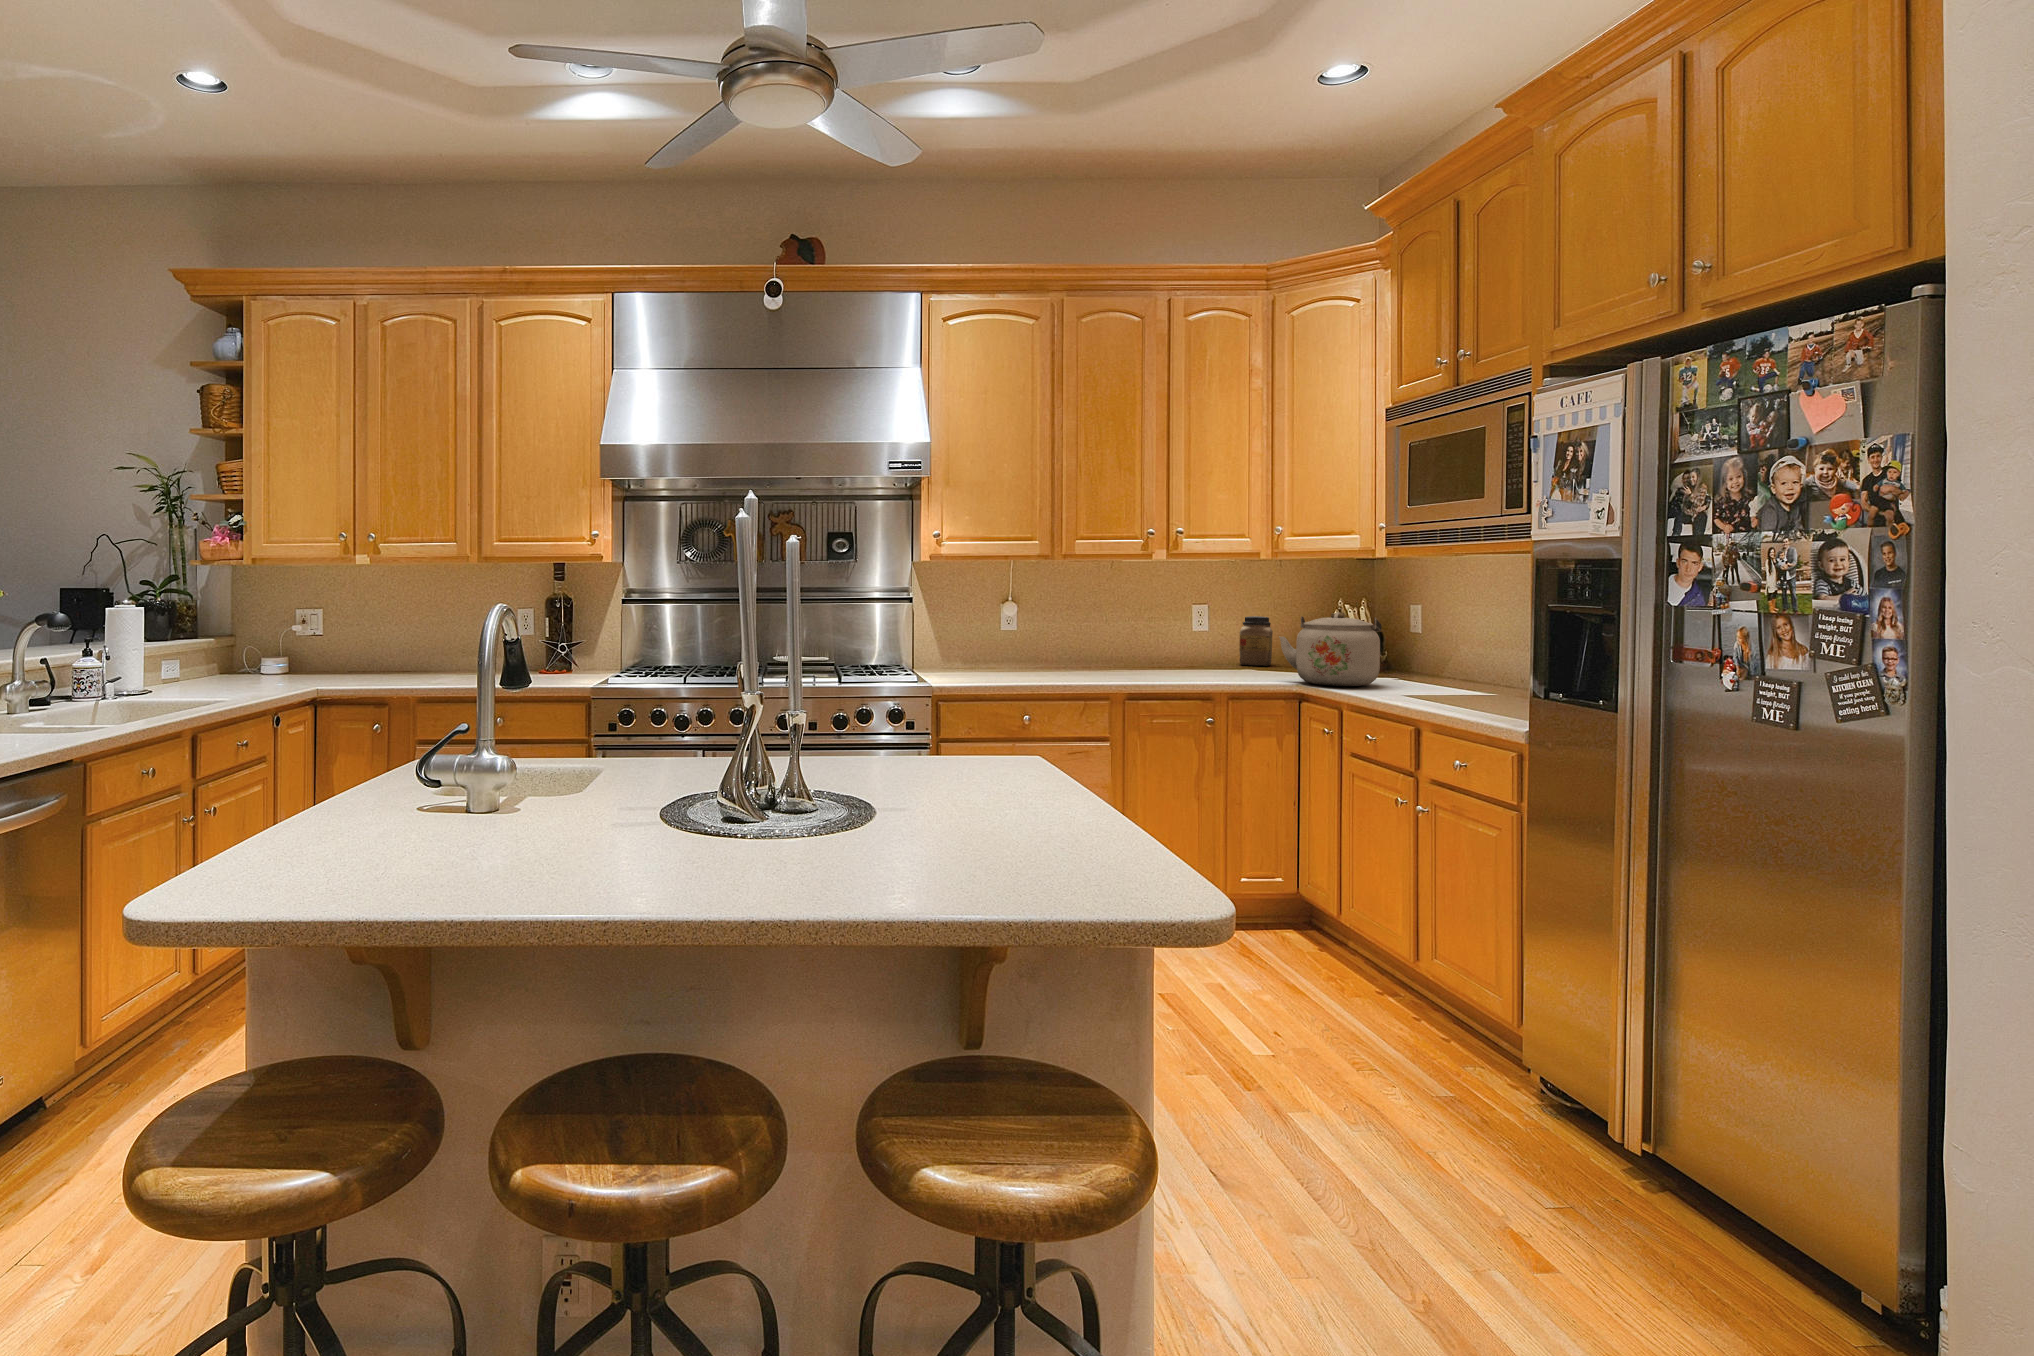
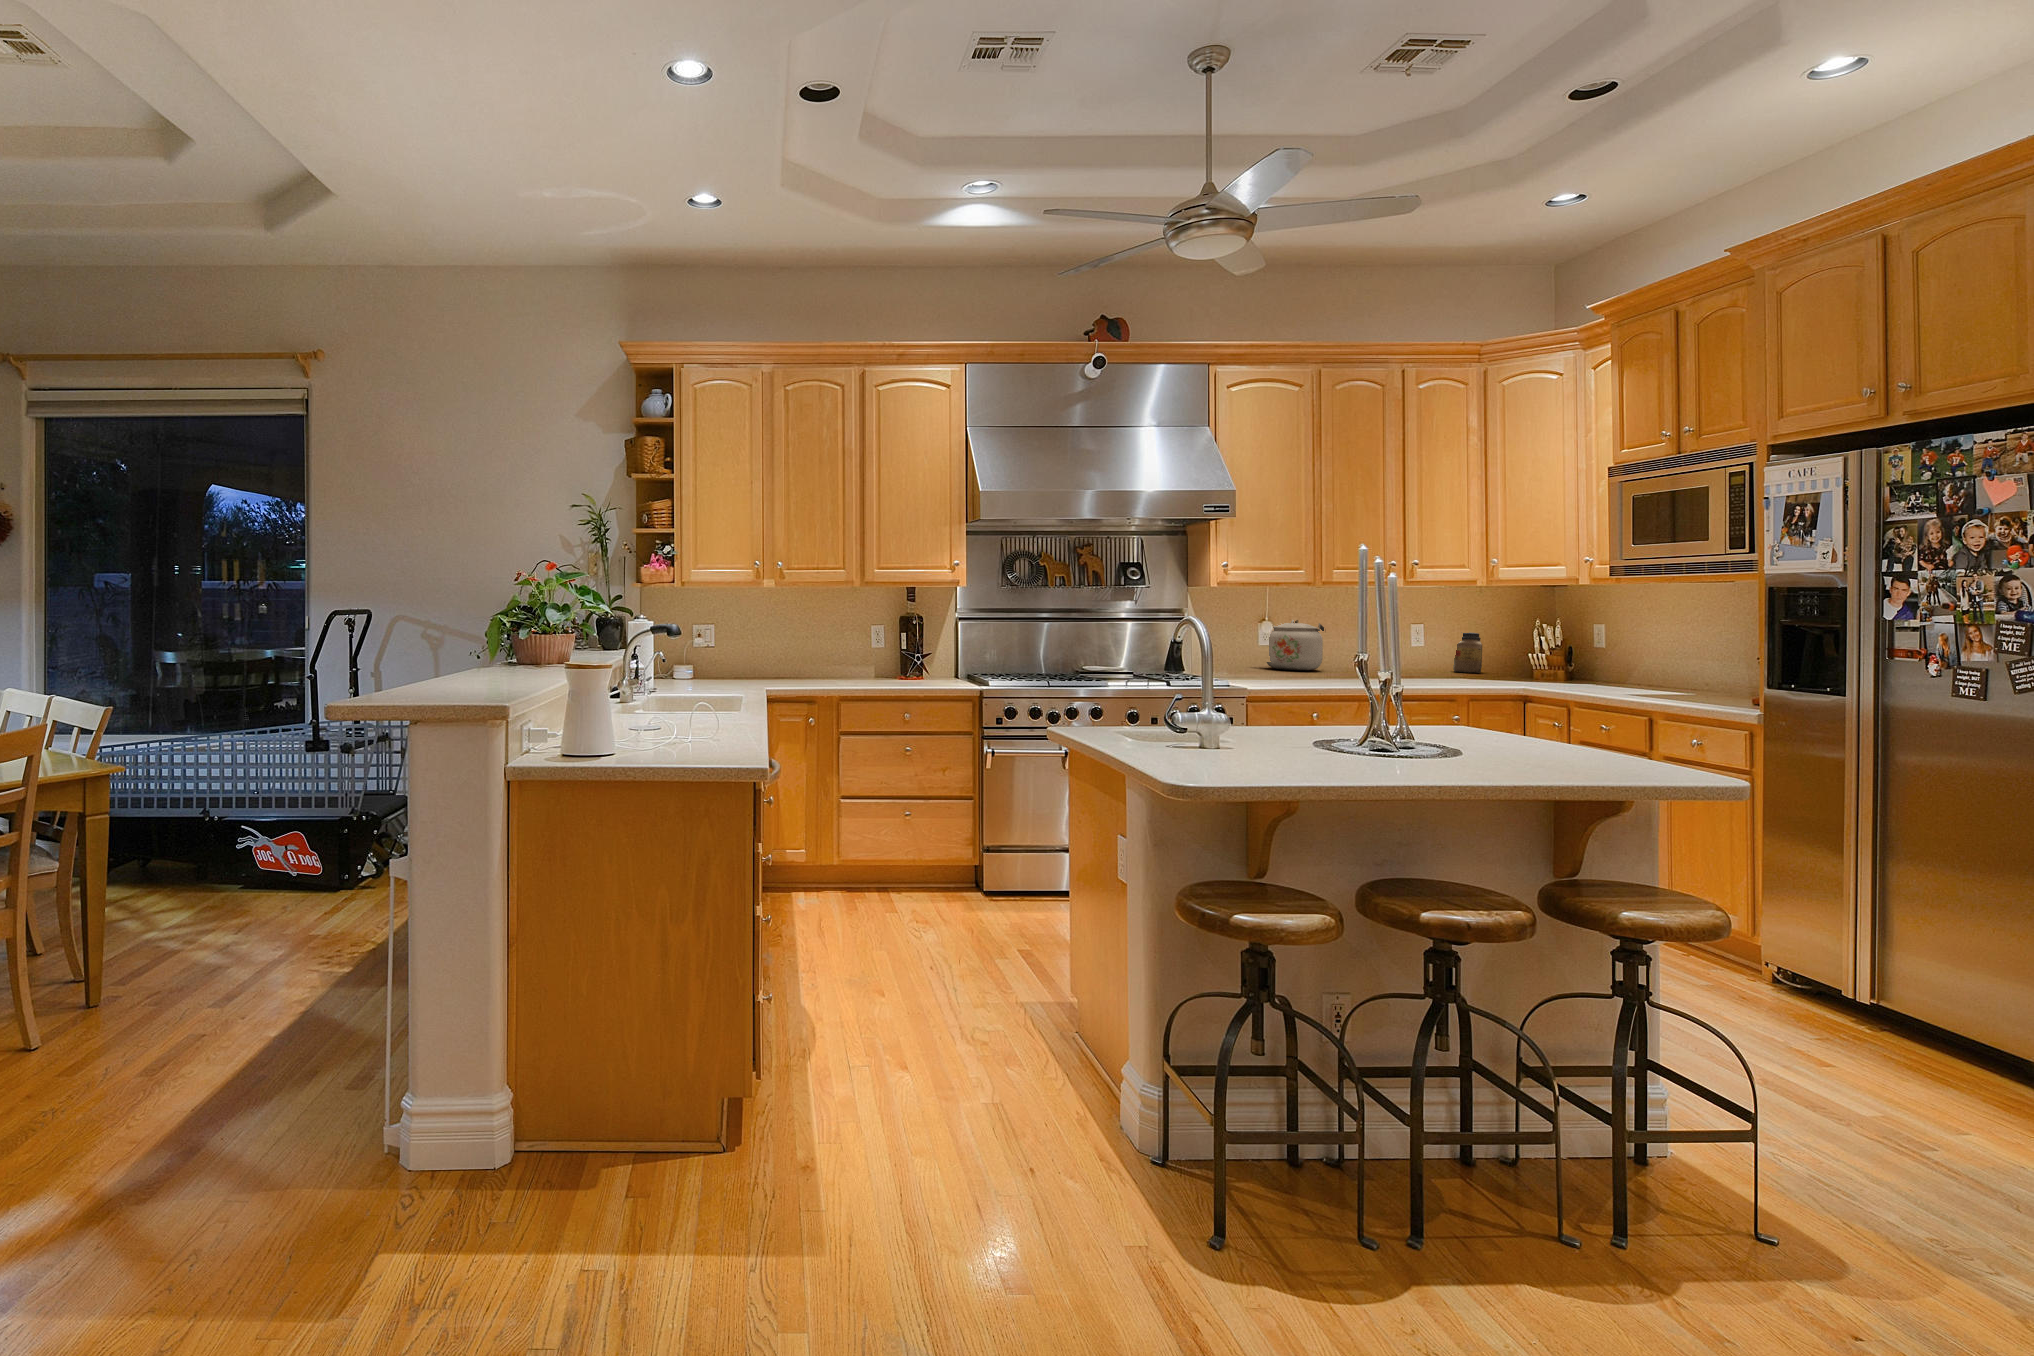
kettle: present [1279,612,1382,686] -> present [1267,620,1324,670]

